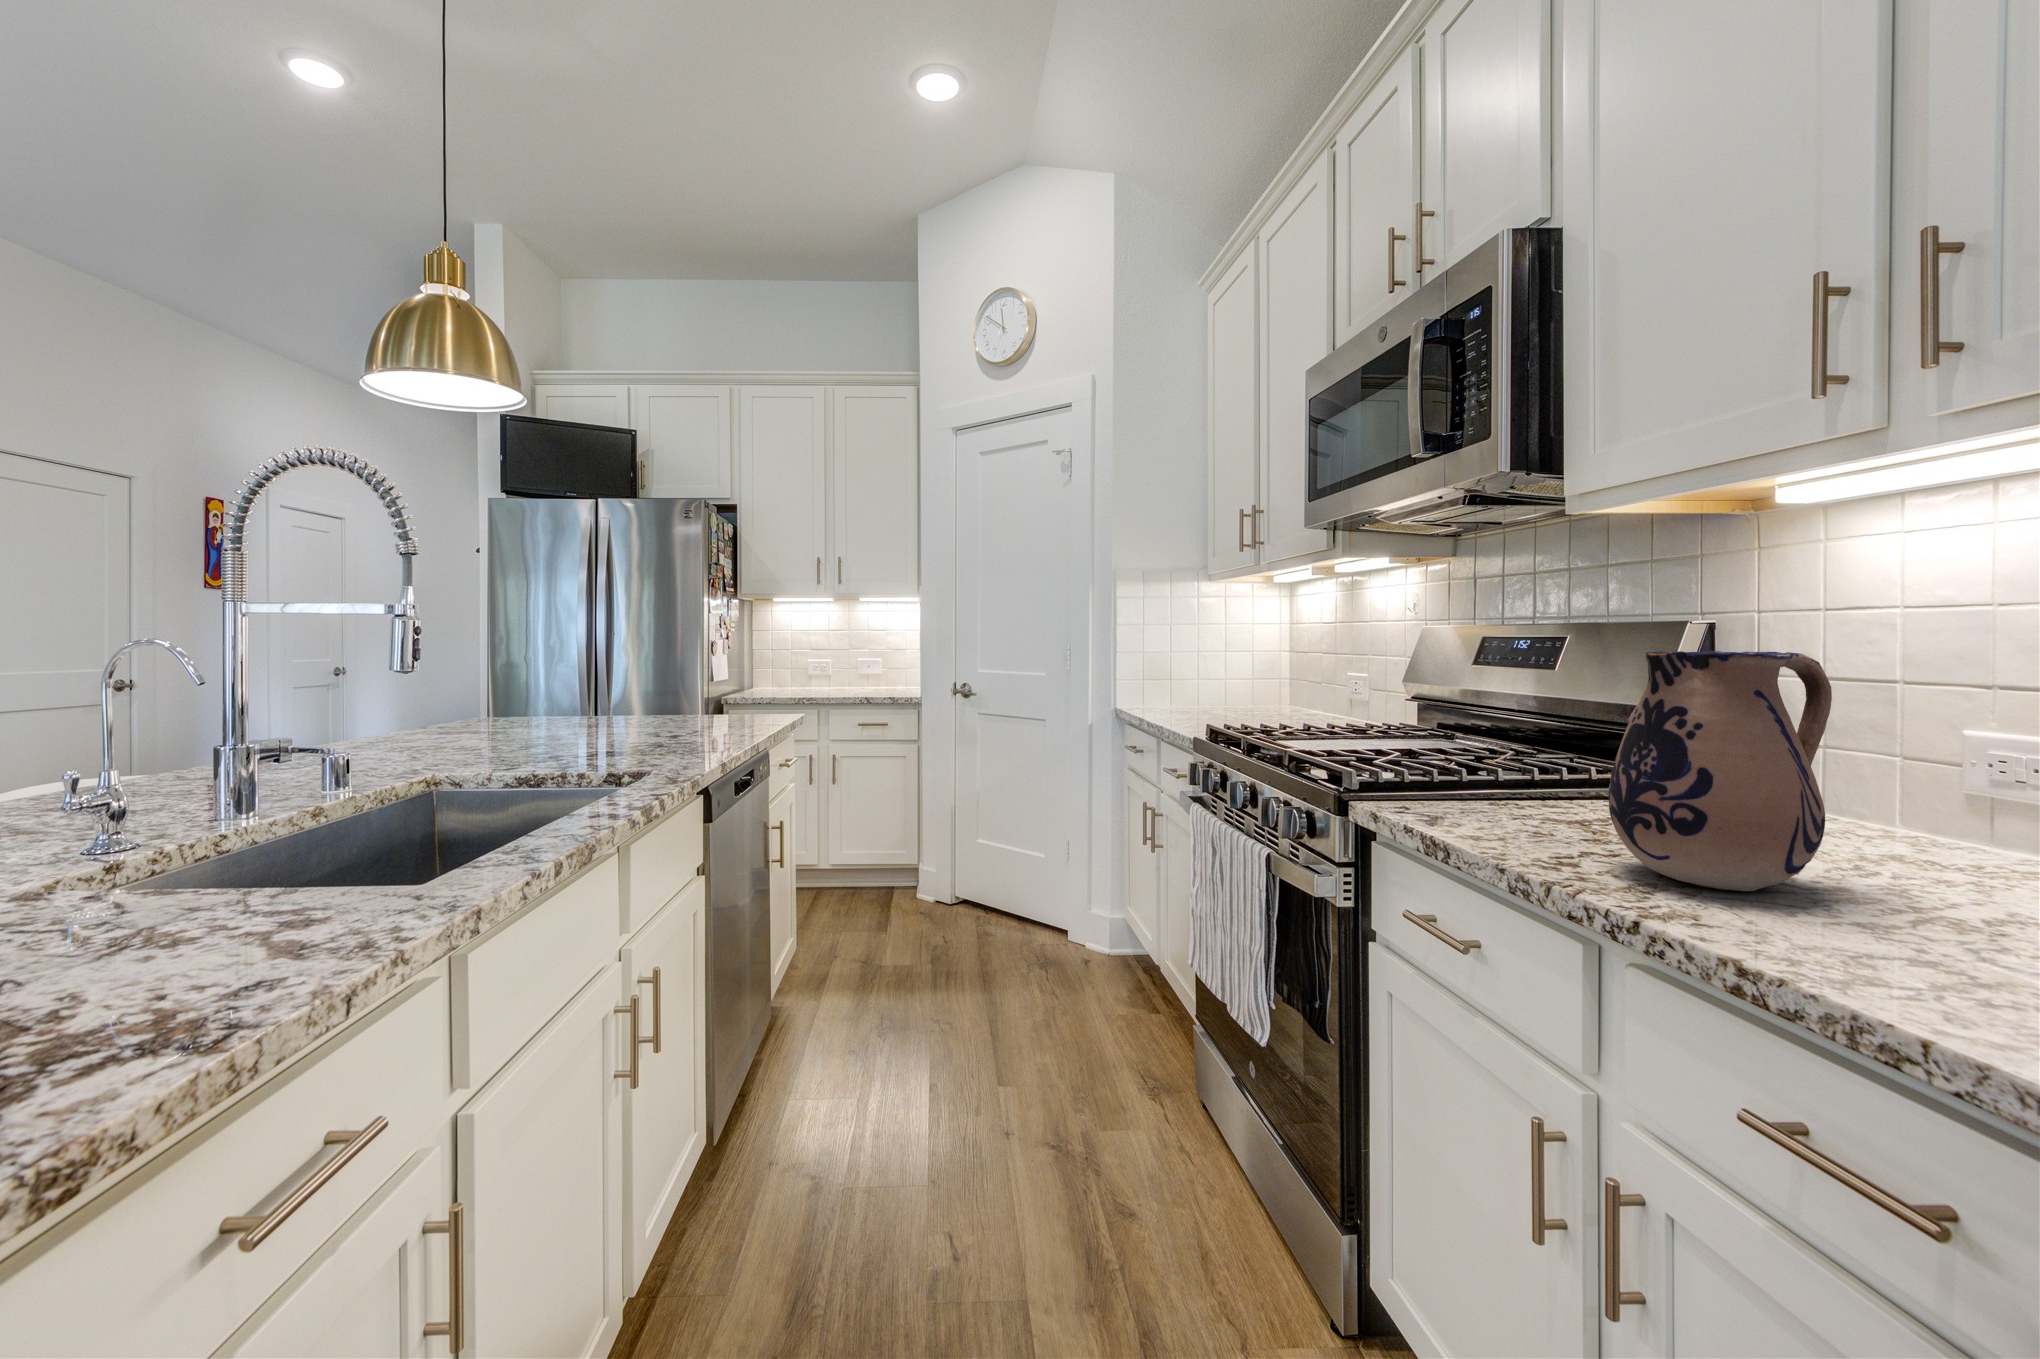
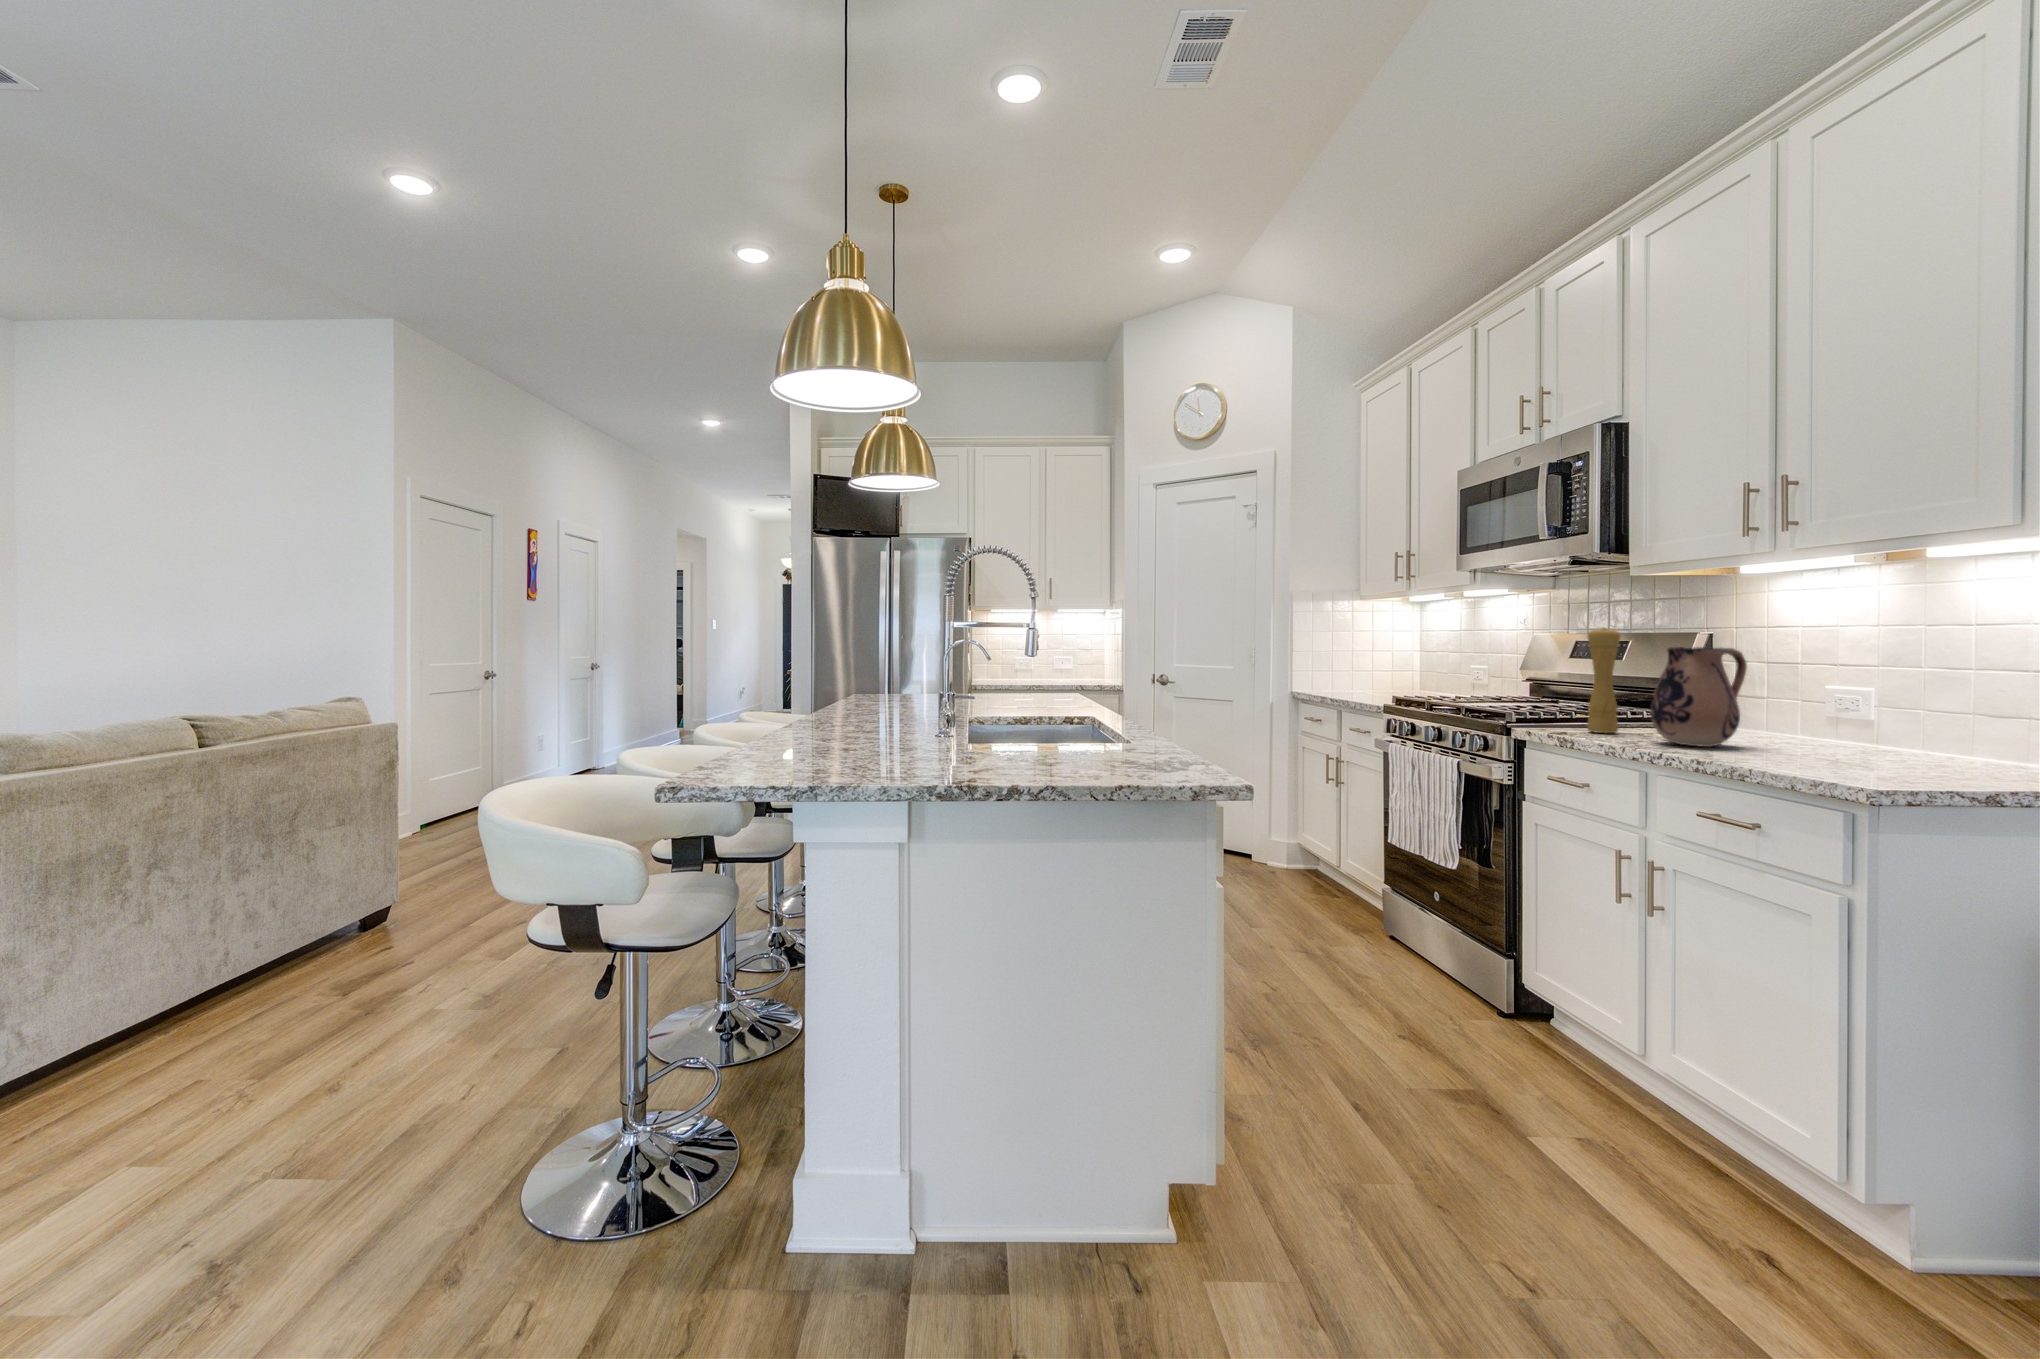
pepper mill: none [1480,611,1545,827] -> present [1588,628,1620,733]

